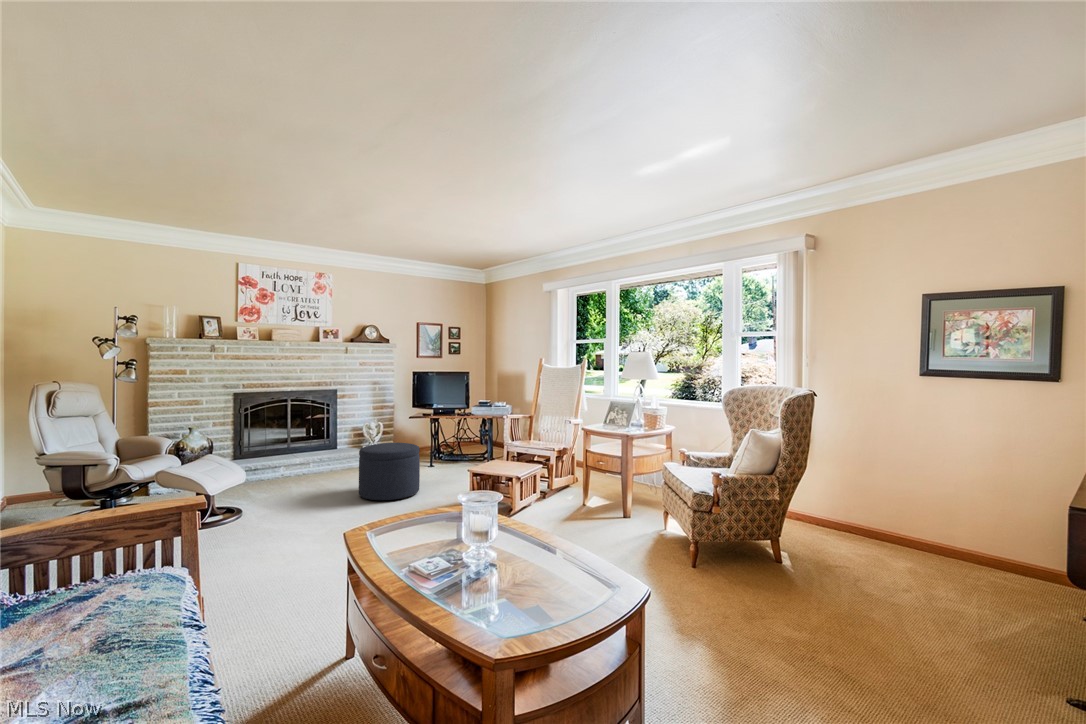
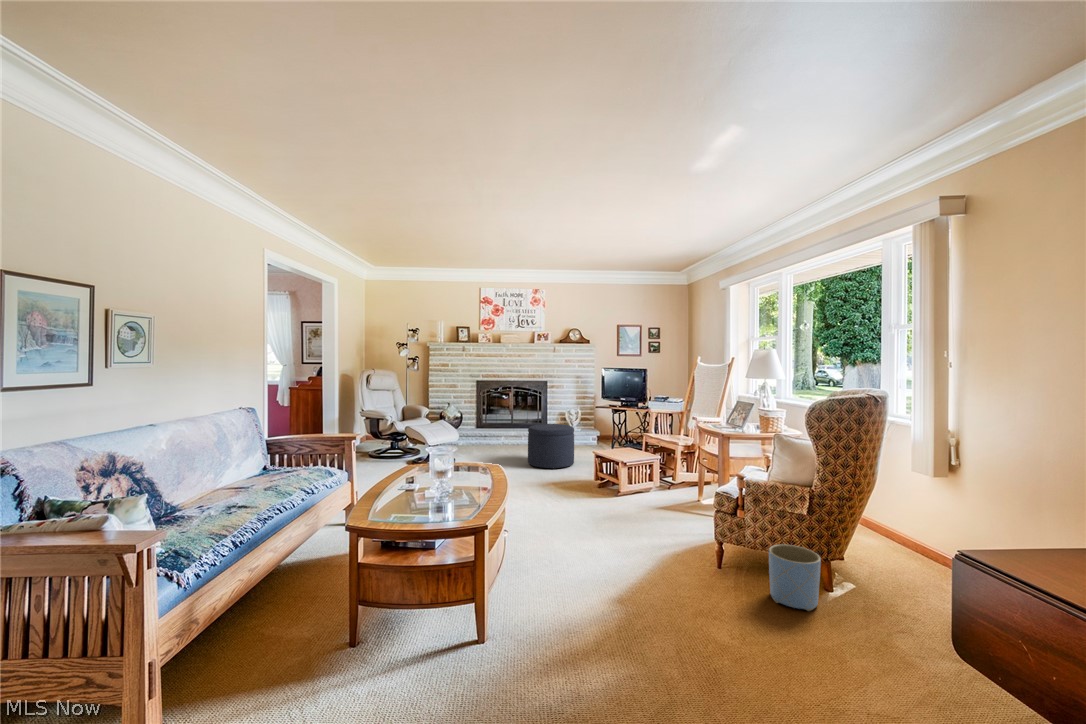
planter: none [760,527,805,582] -> present [769,544,821,611]

